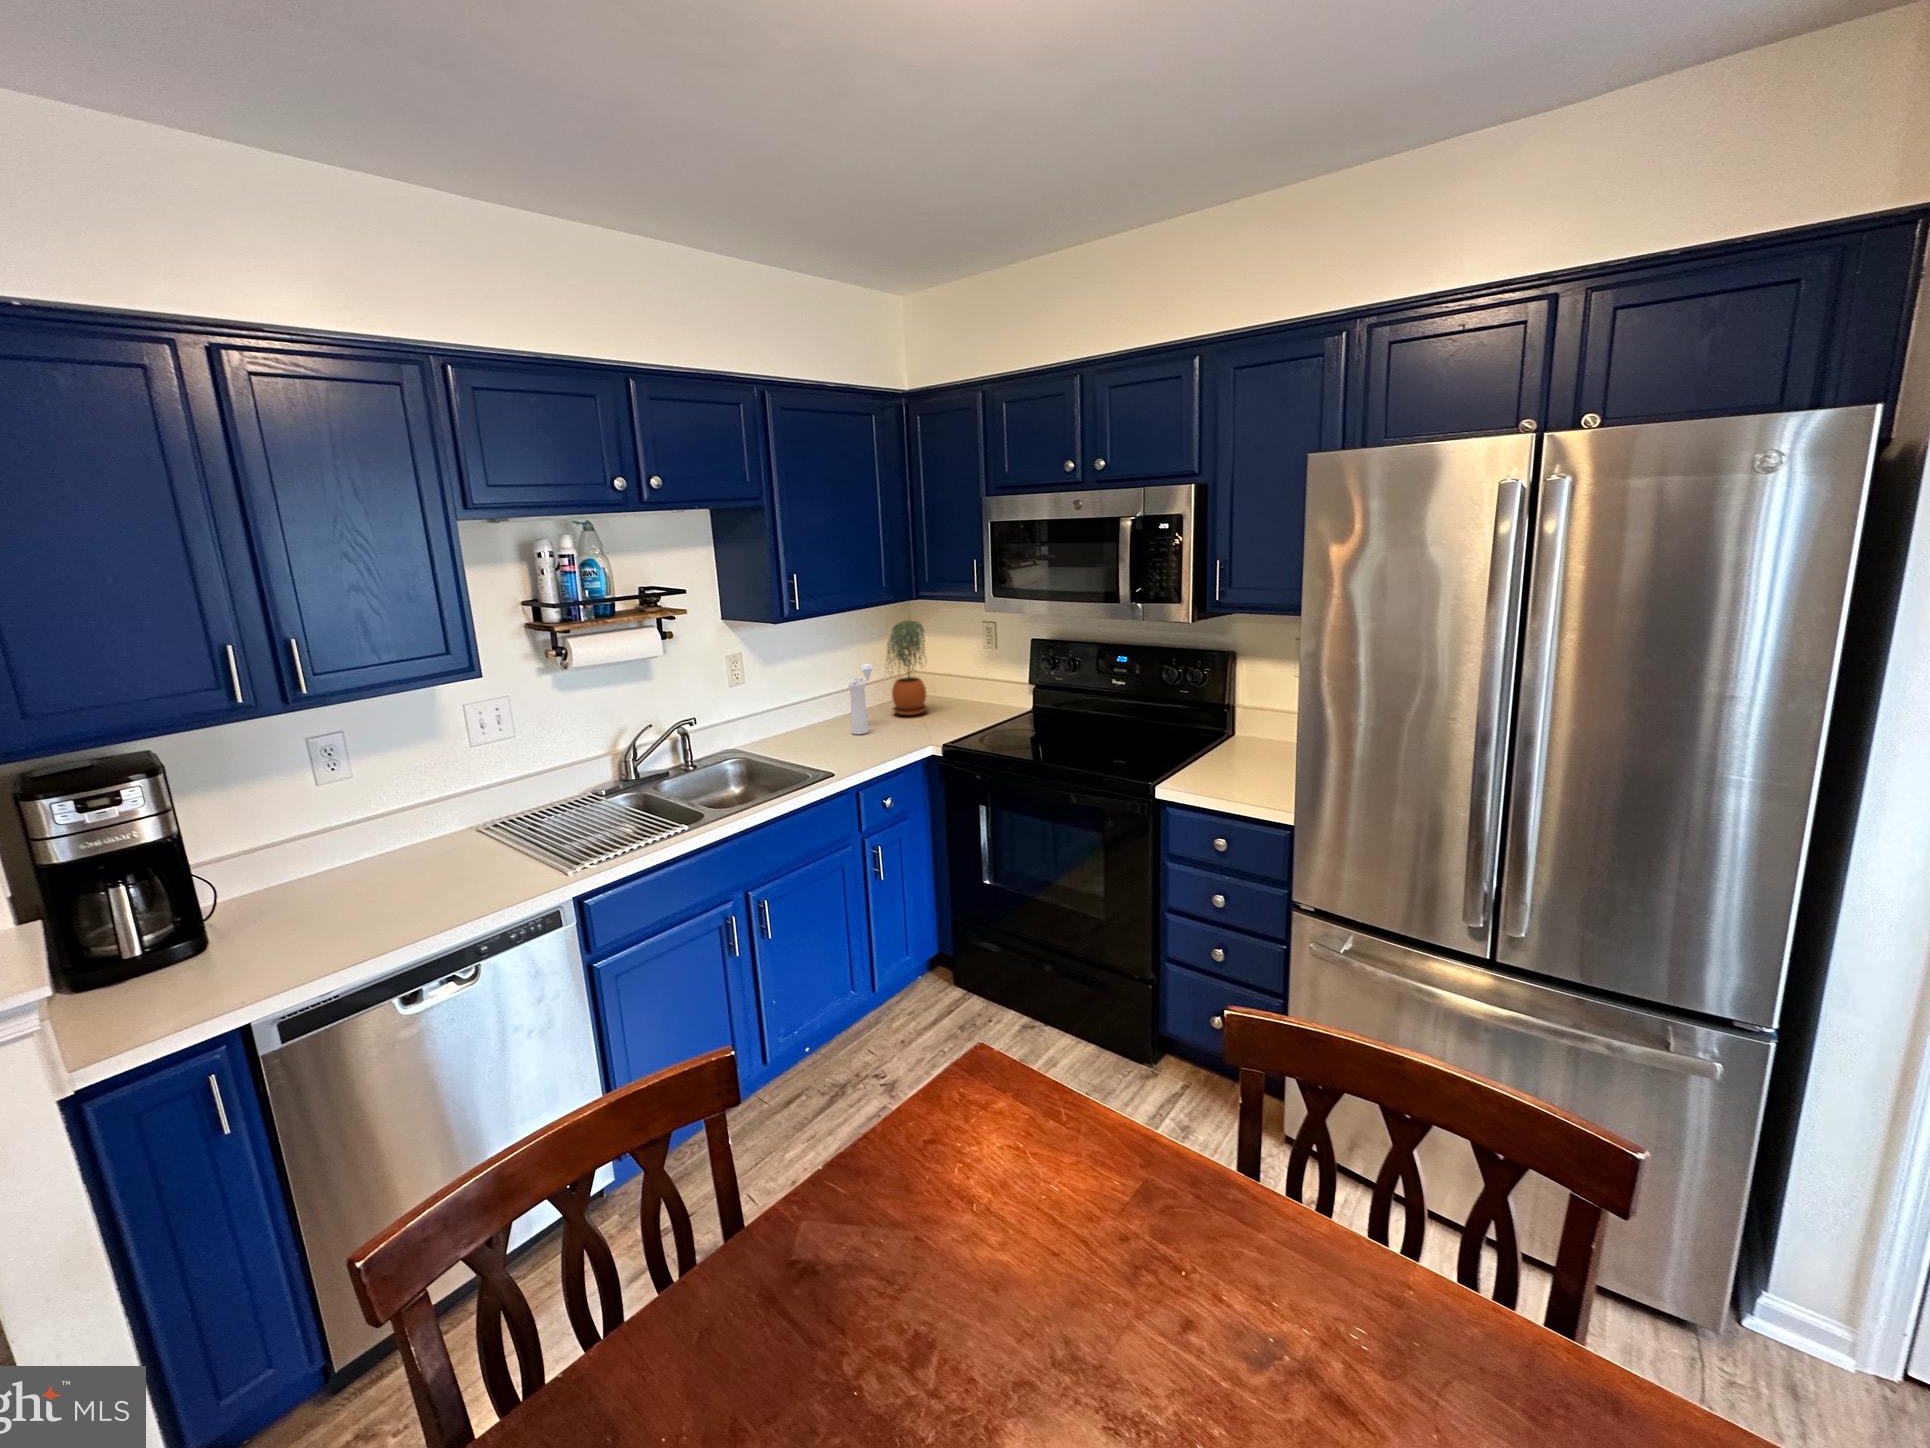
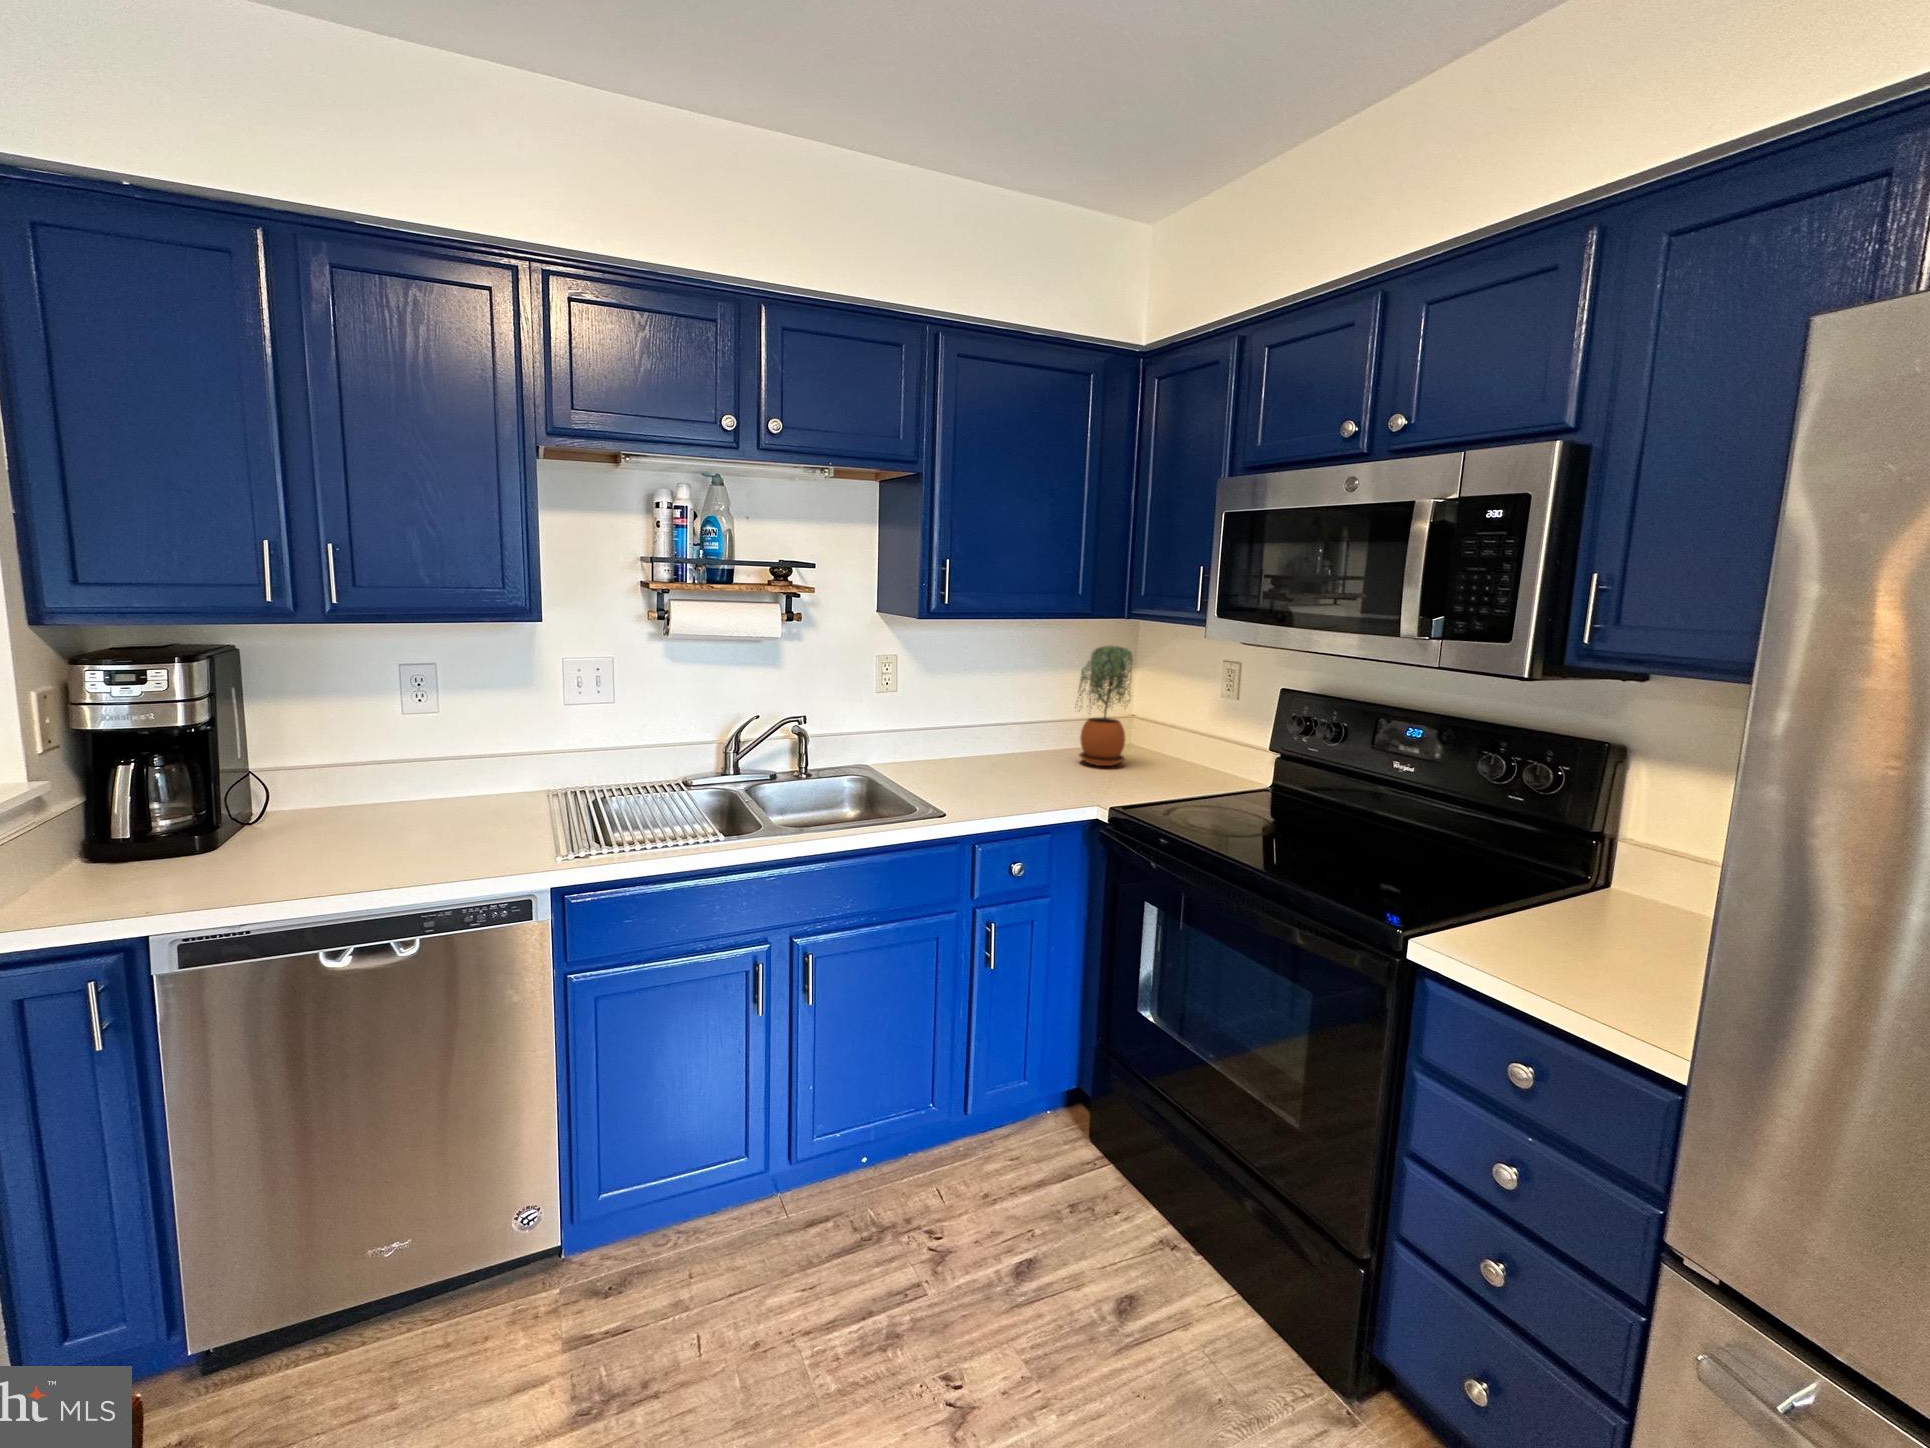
pepper mill: present [848,664,873,734] -> none [1011,691,1054,776]

